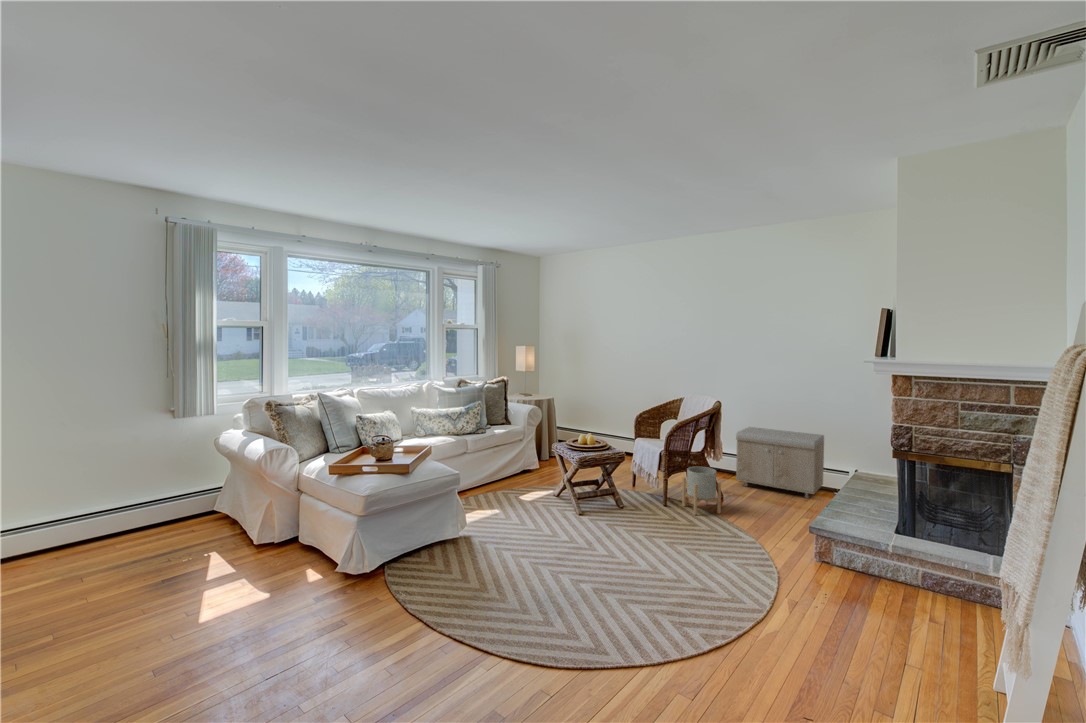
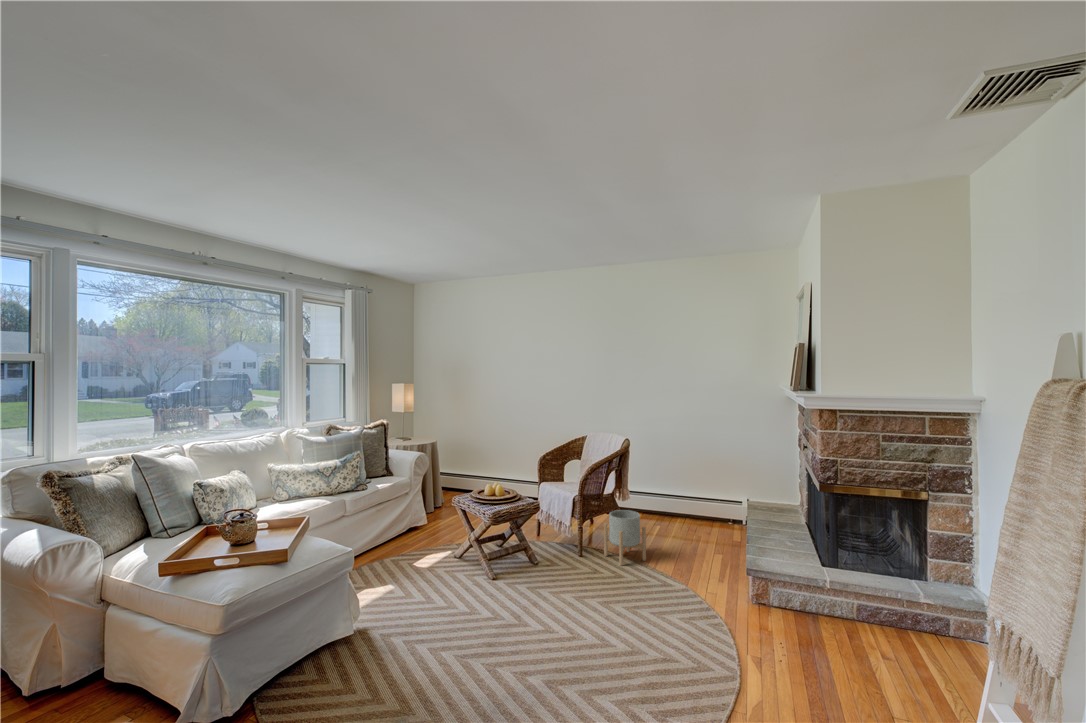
storage bench: present [736,427,824,498] -> none [648,460,731,532]

